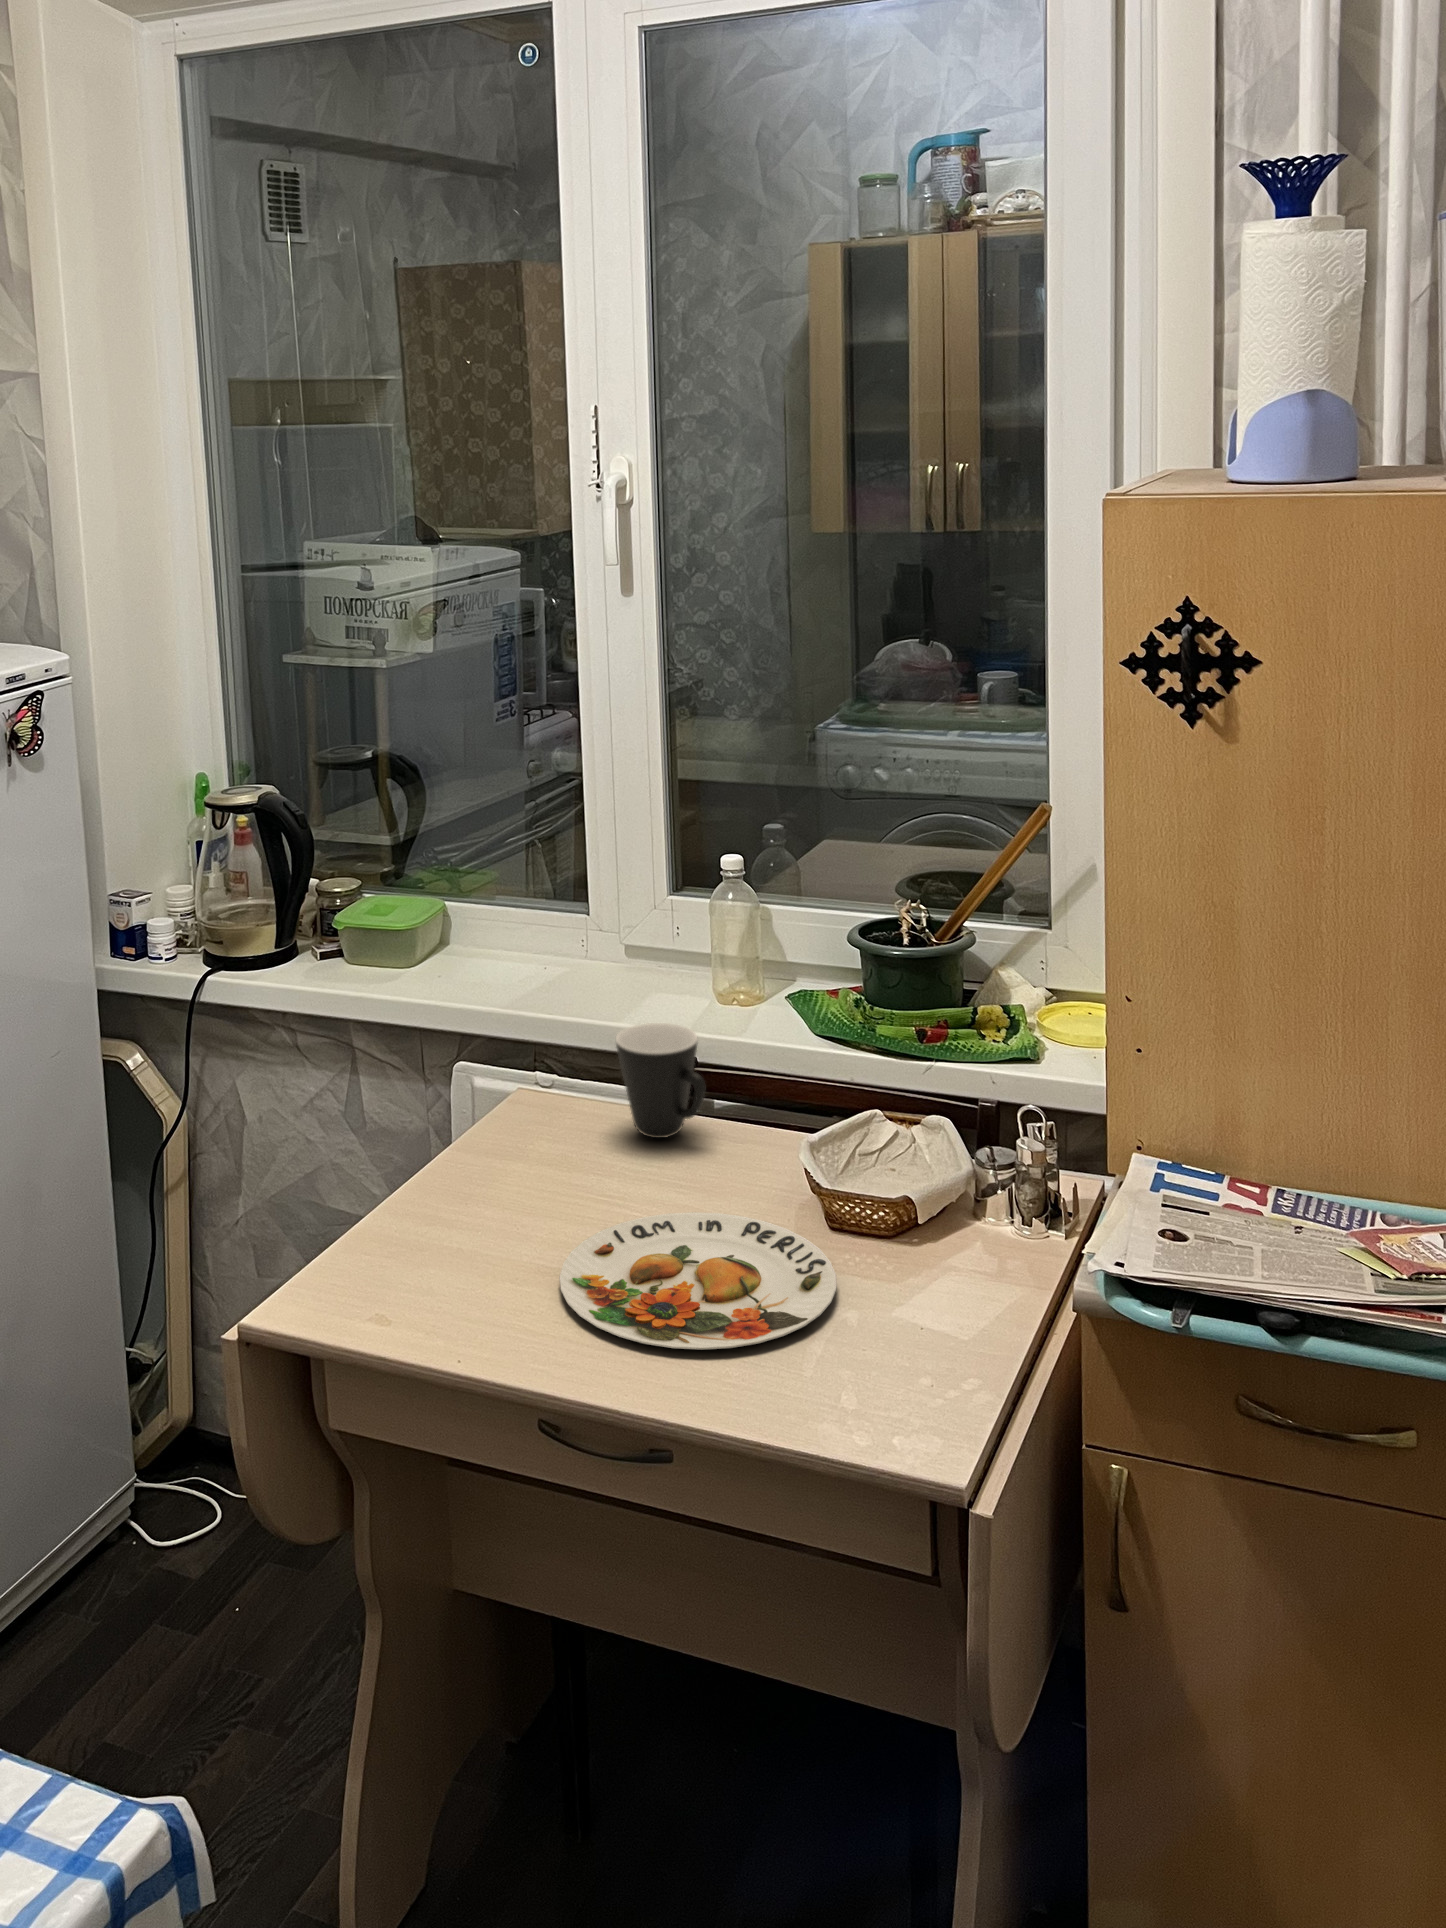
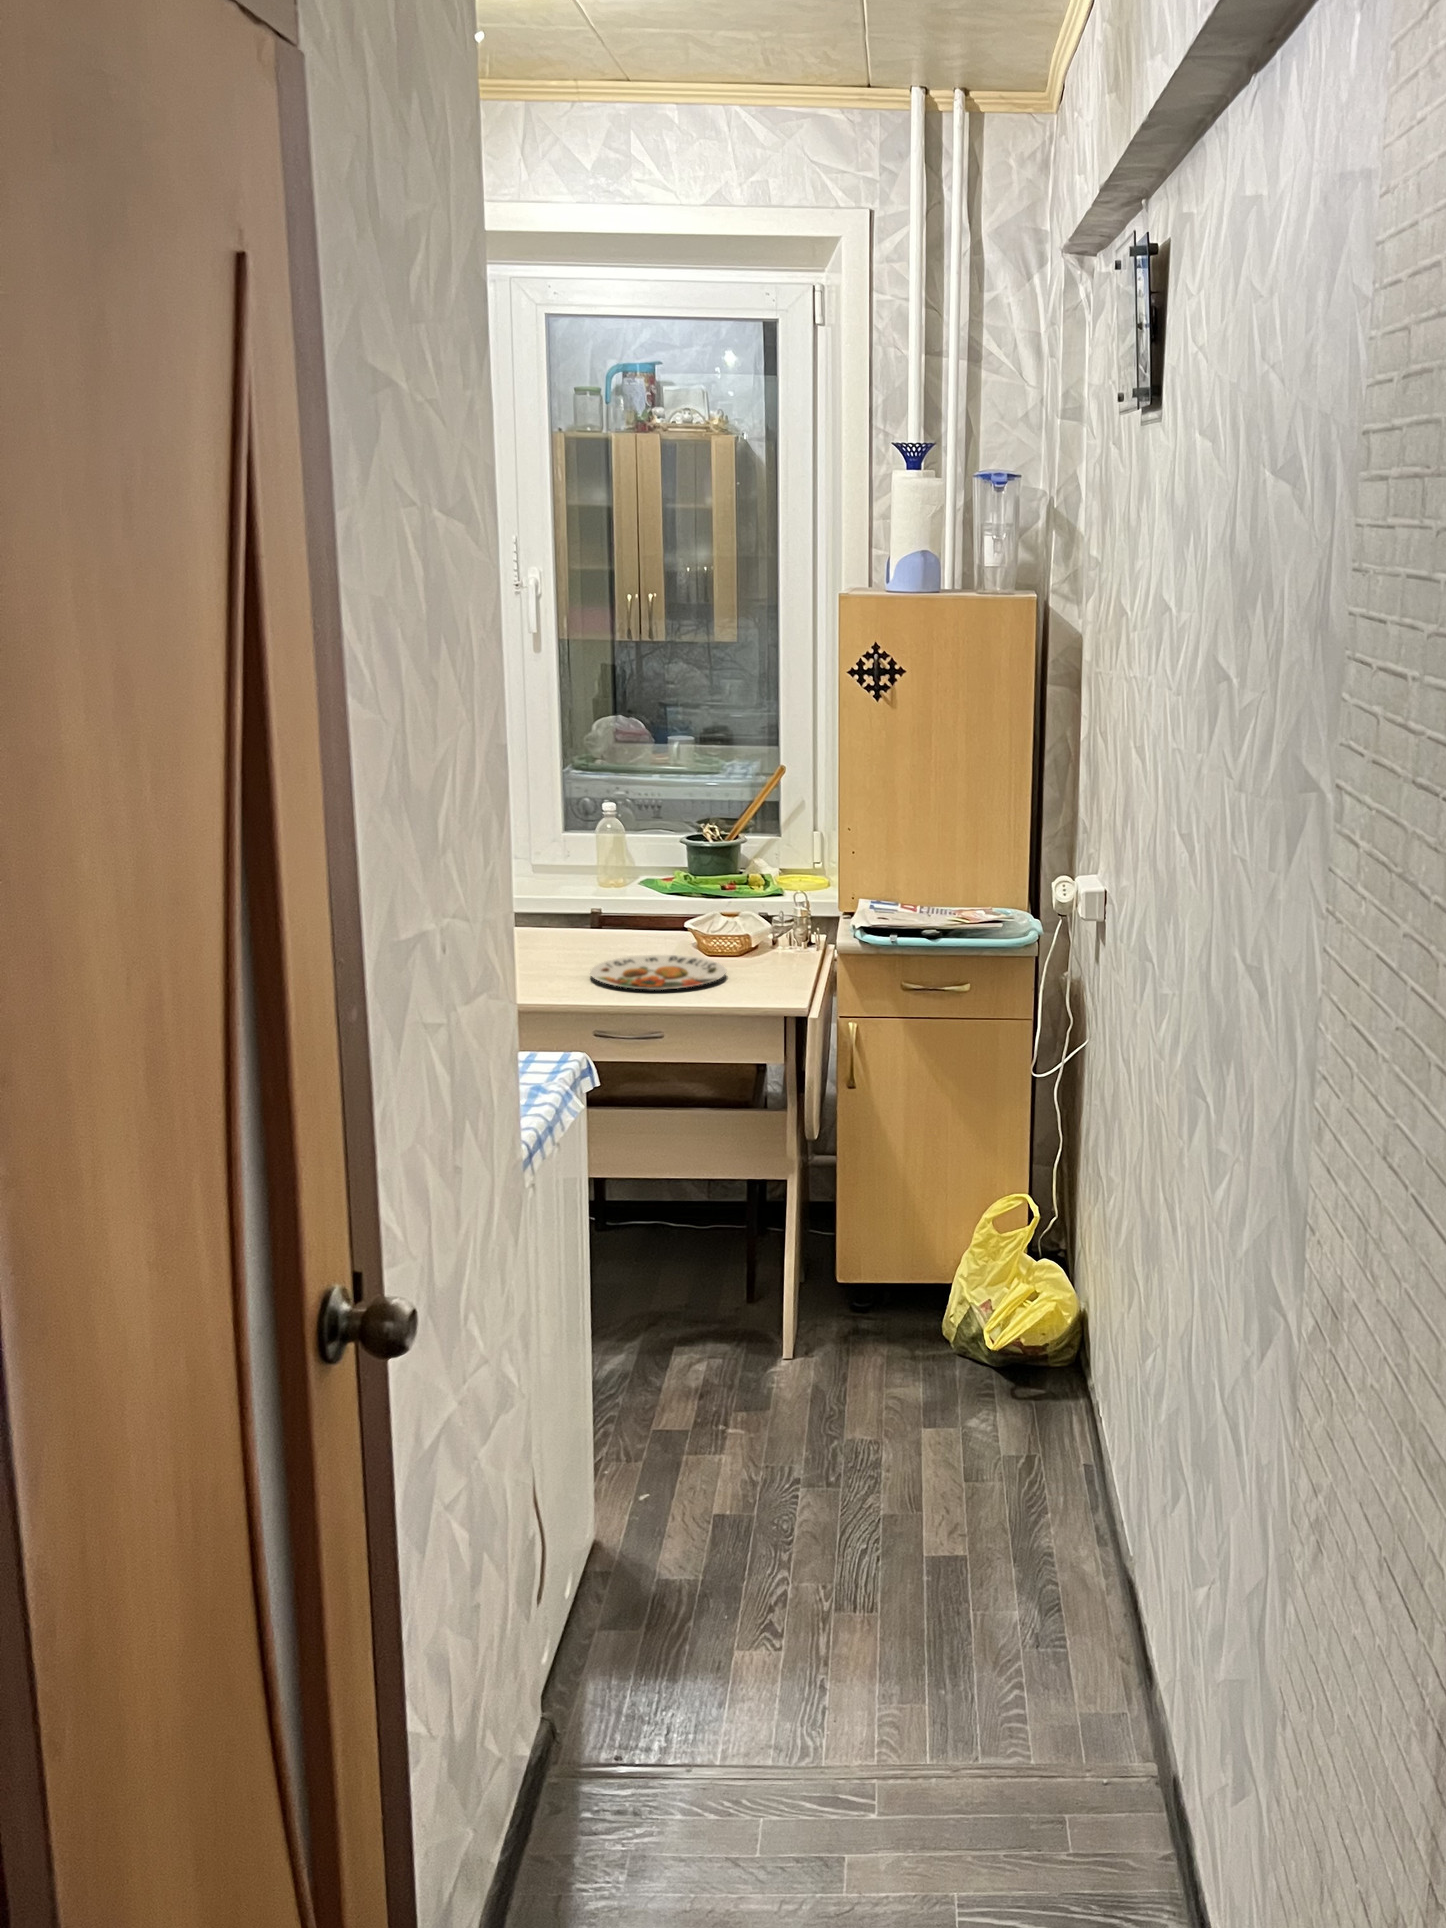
mug: present [616,1023,705,1138] -> none [573,882,626,941]

